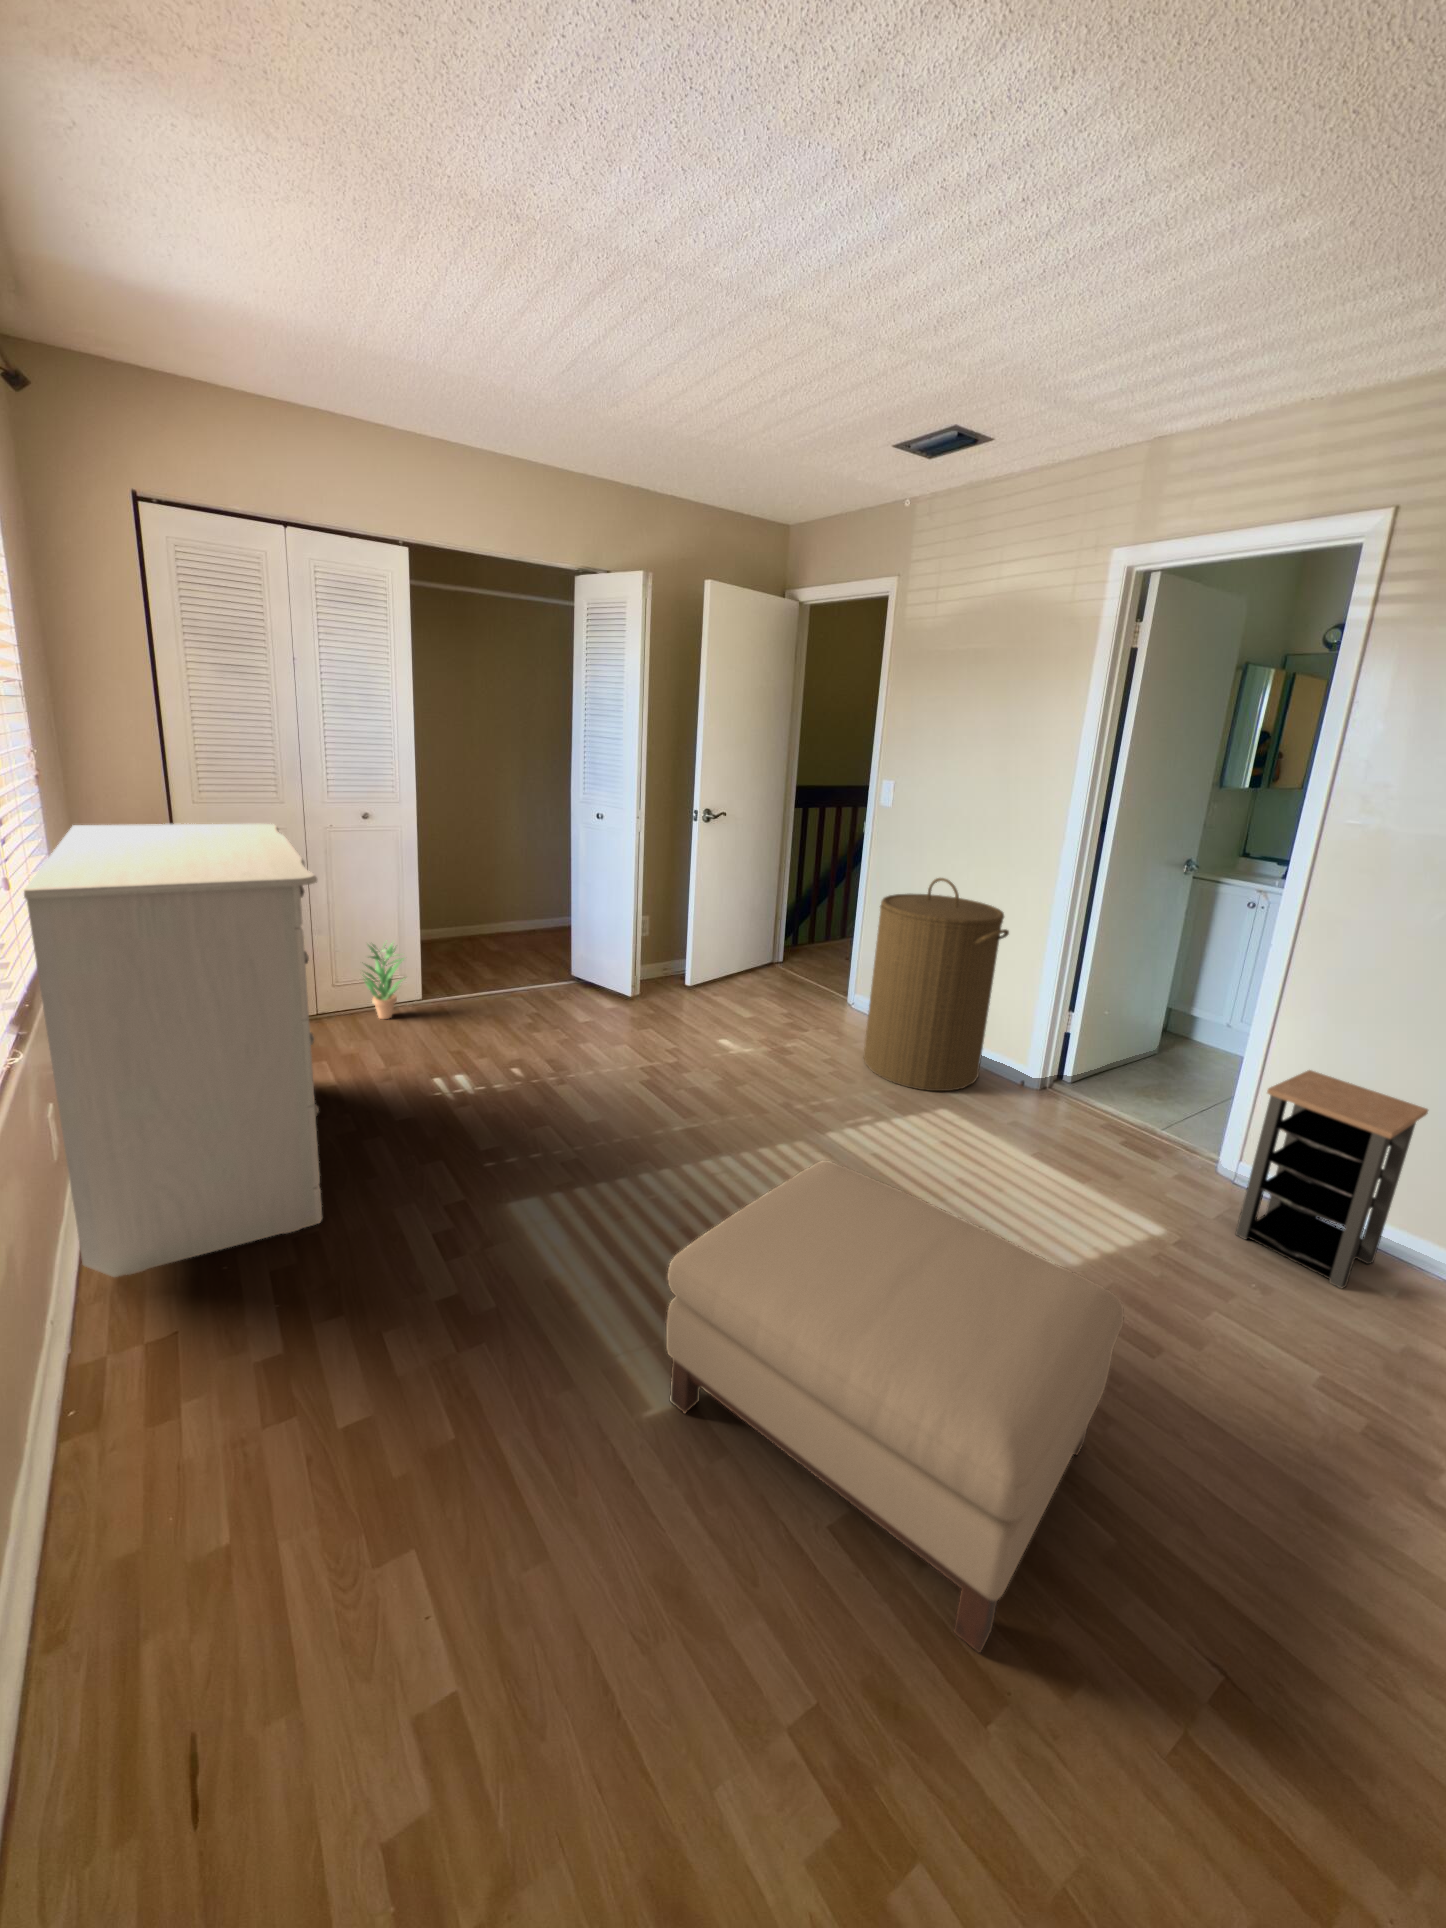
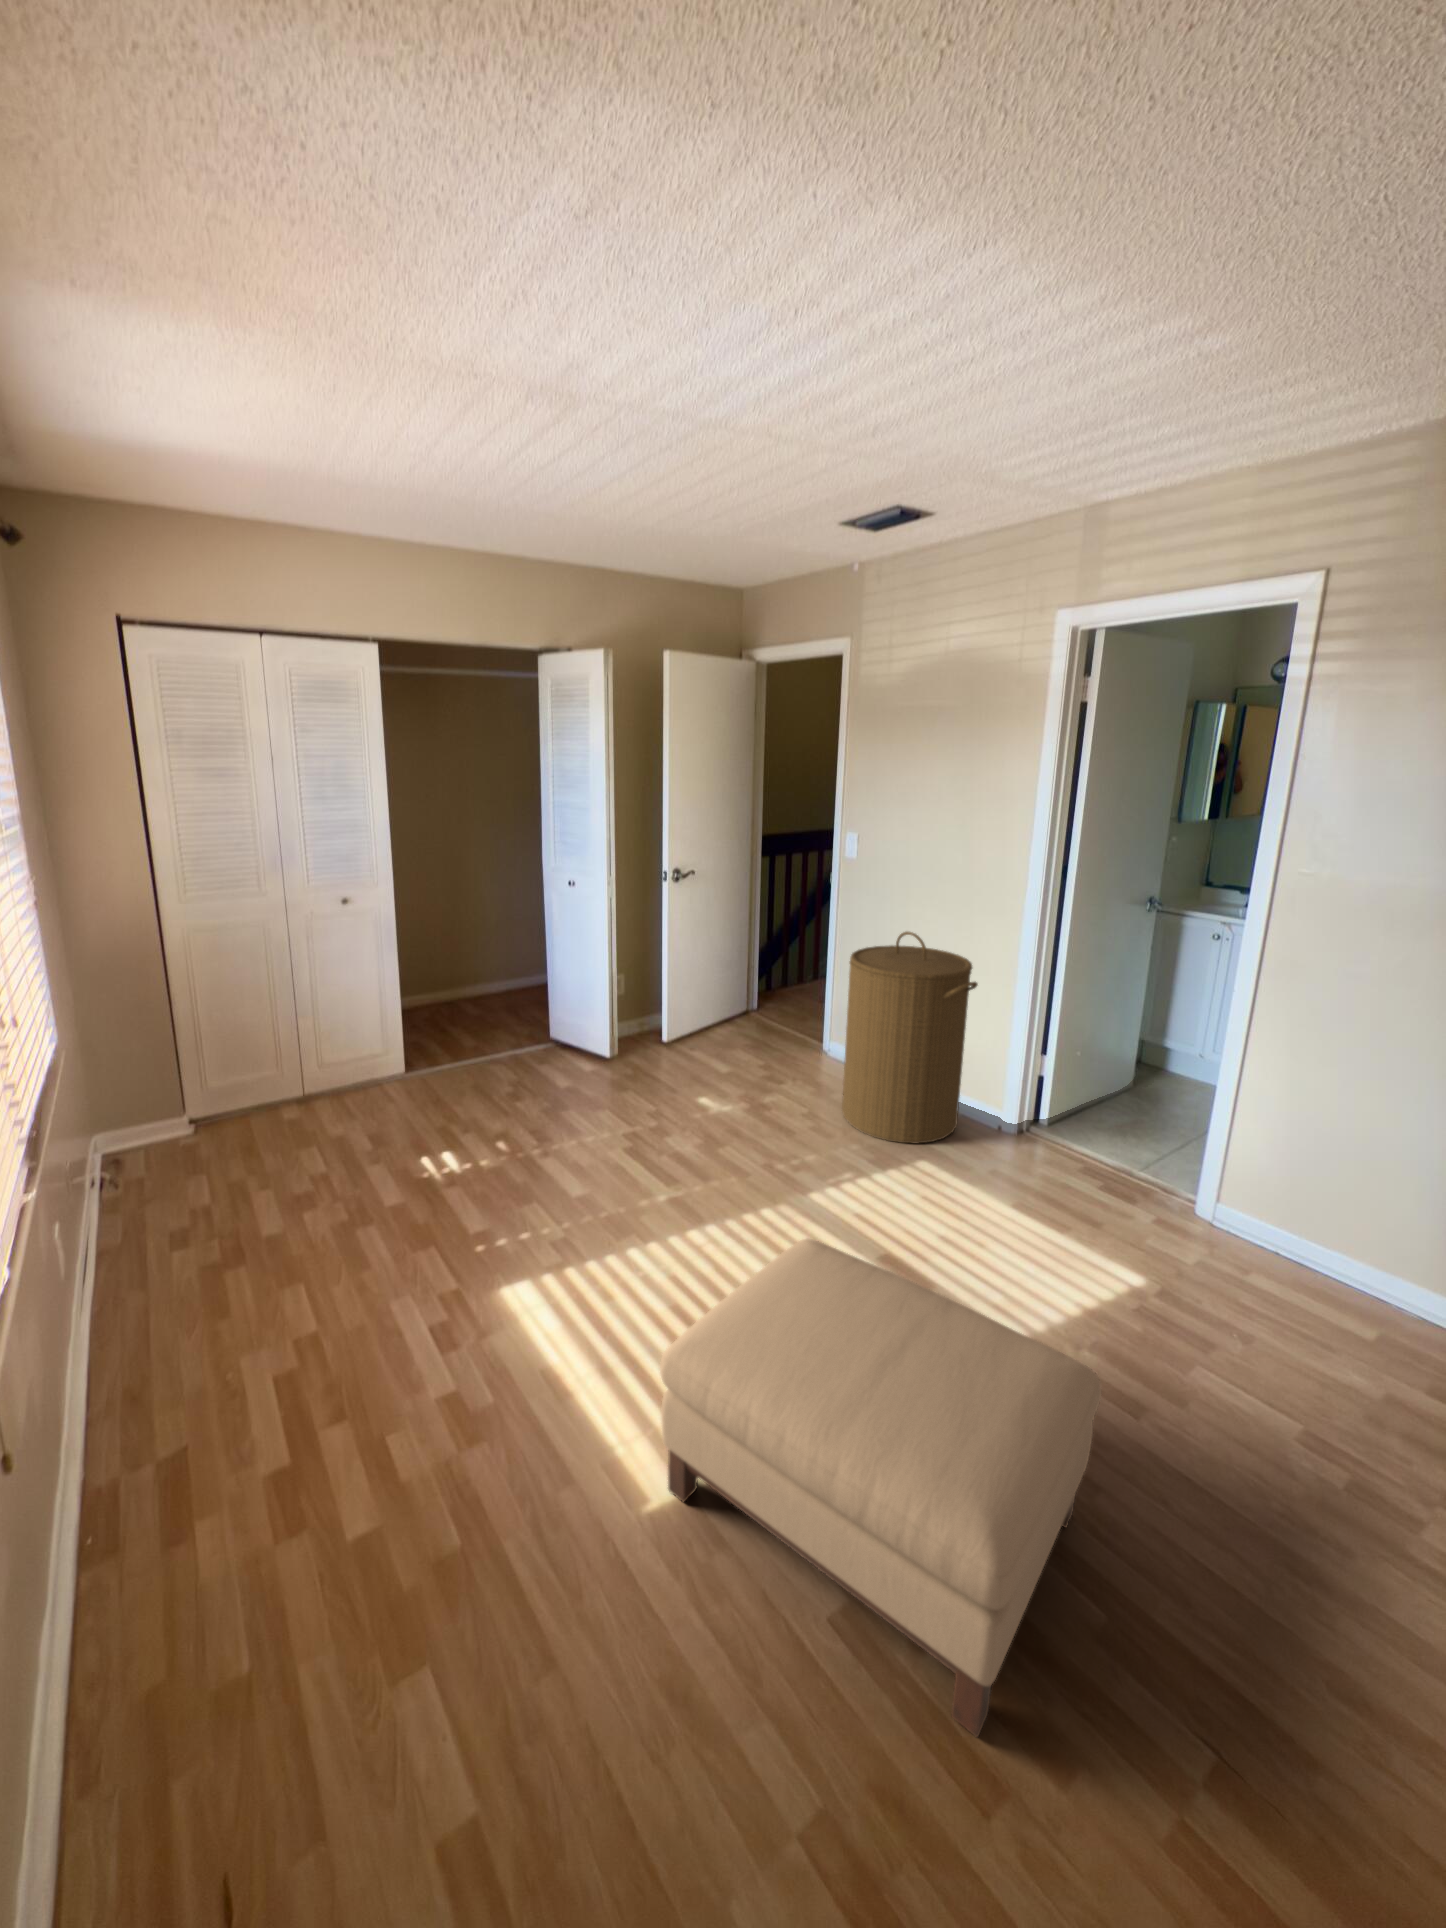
dresser: present [24,824,323,1277] -> none [39,923,323,1387]
potted plant: present [363,944,403,1019] -> none [342,1017,390,1096]
side table: present [1236,1070,1428,1288] -> none [1217,1115,1398,1337]

